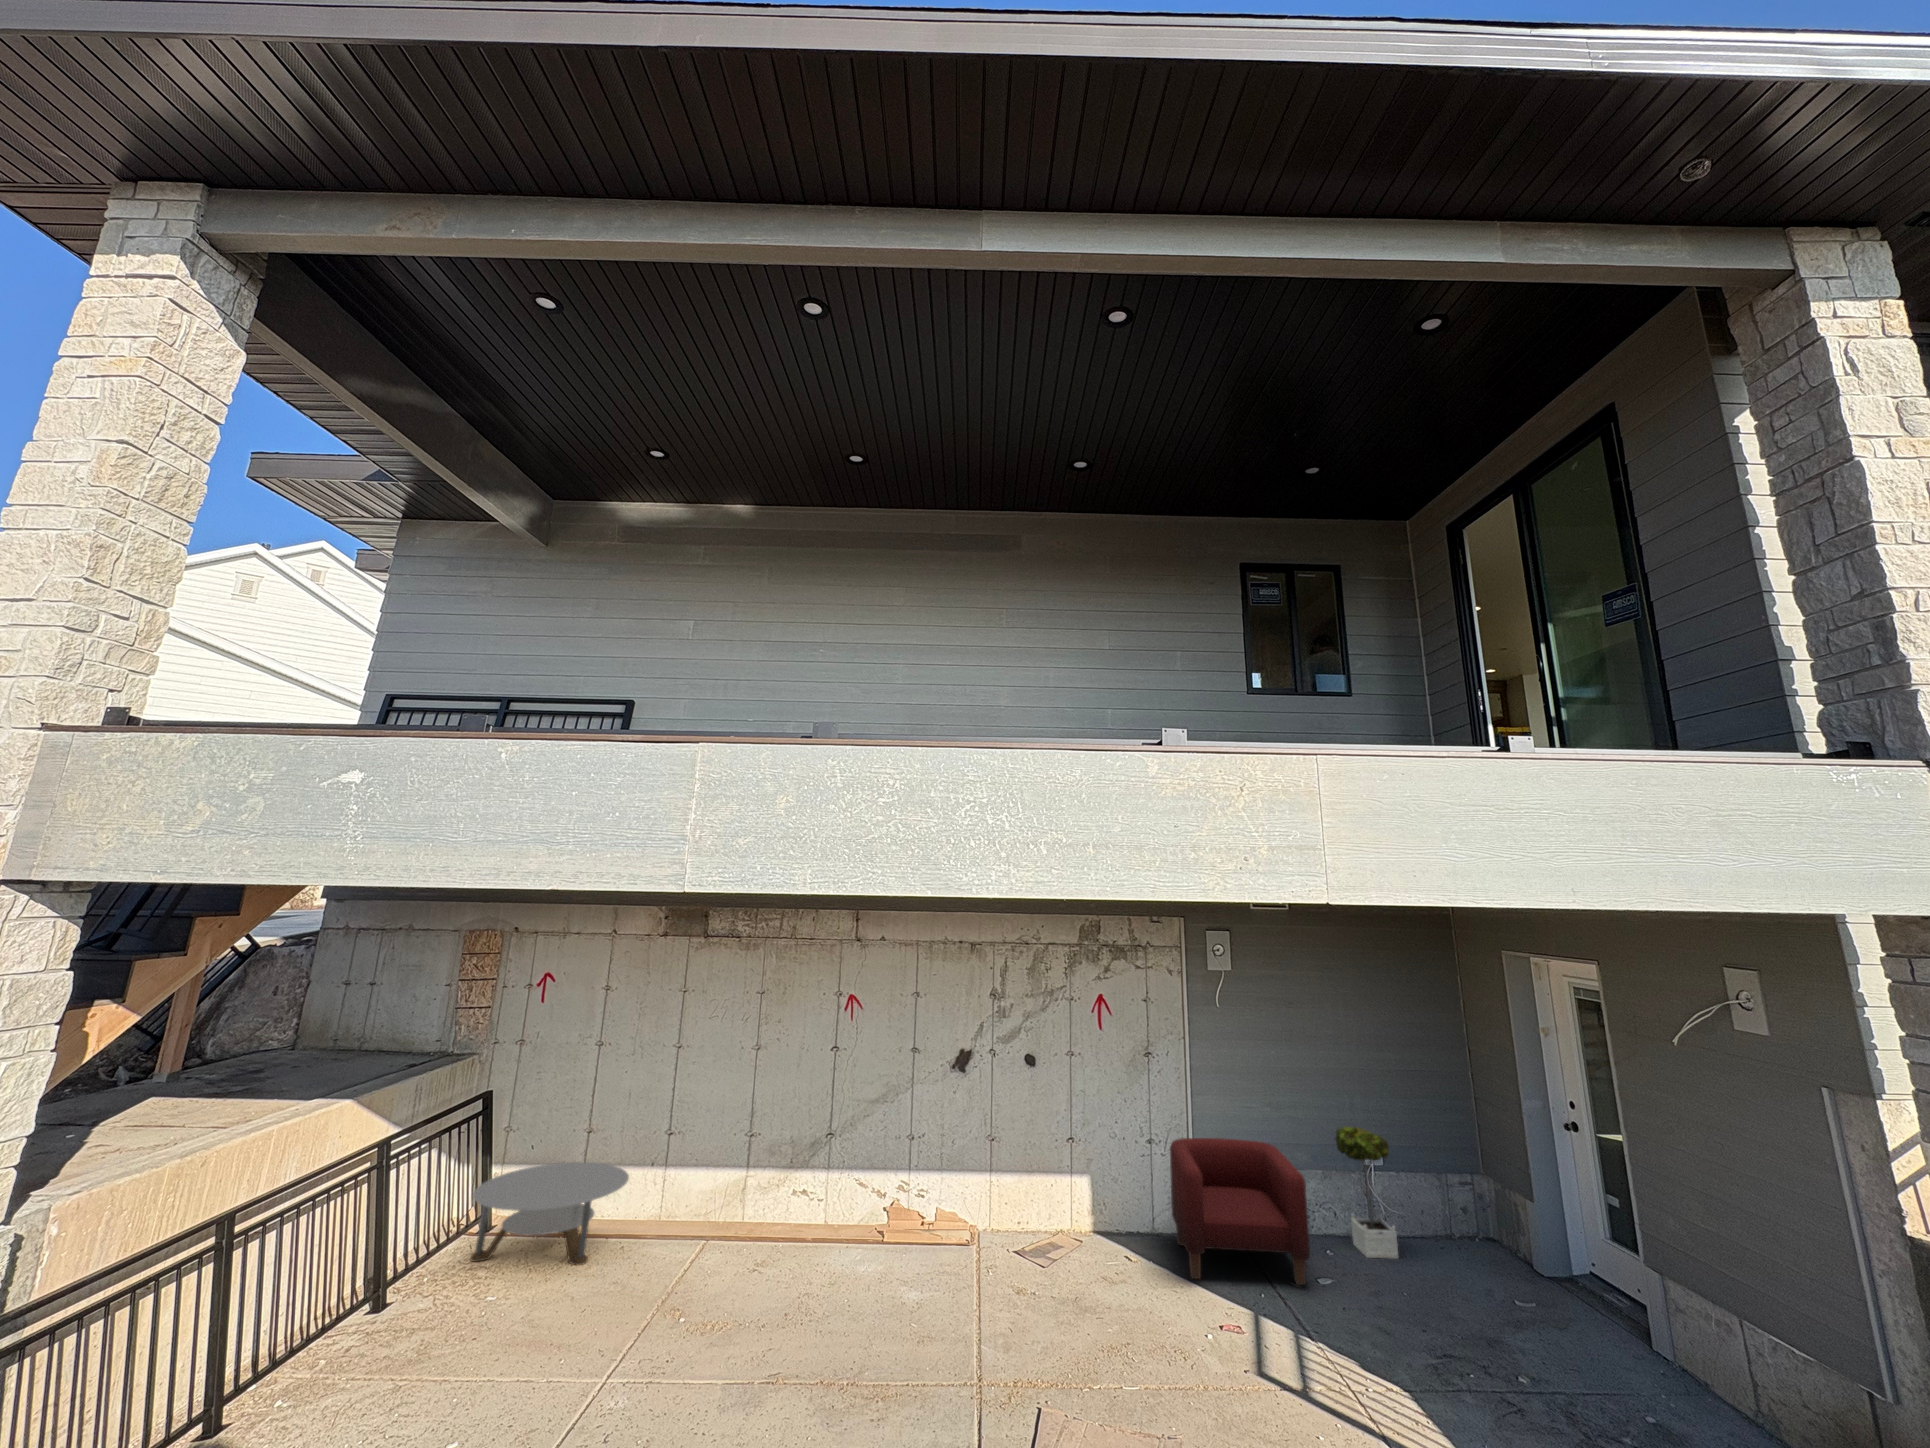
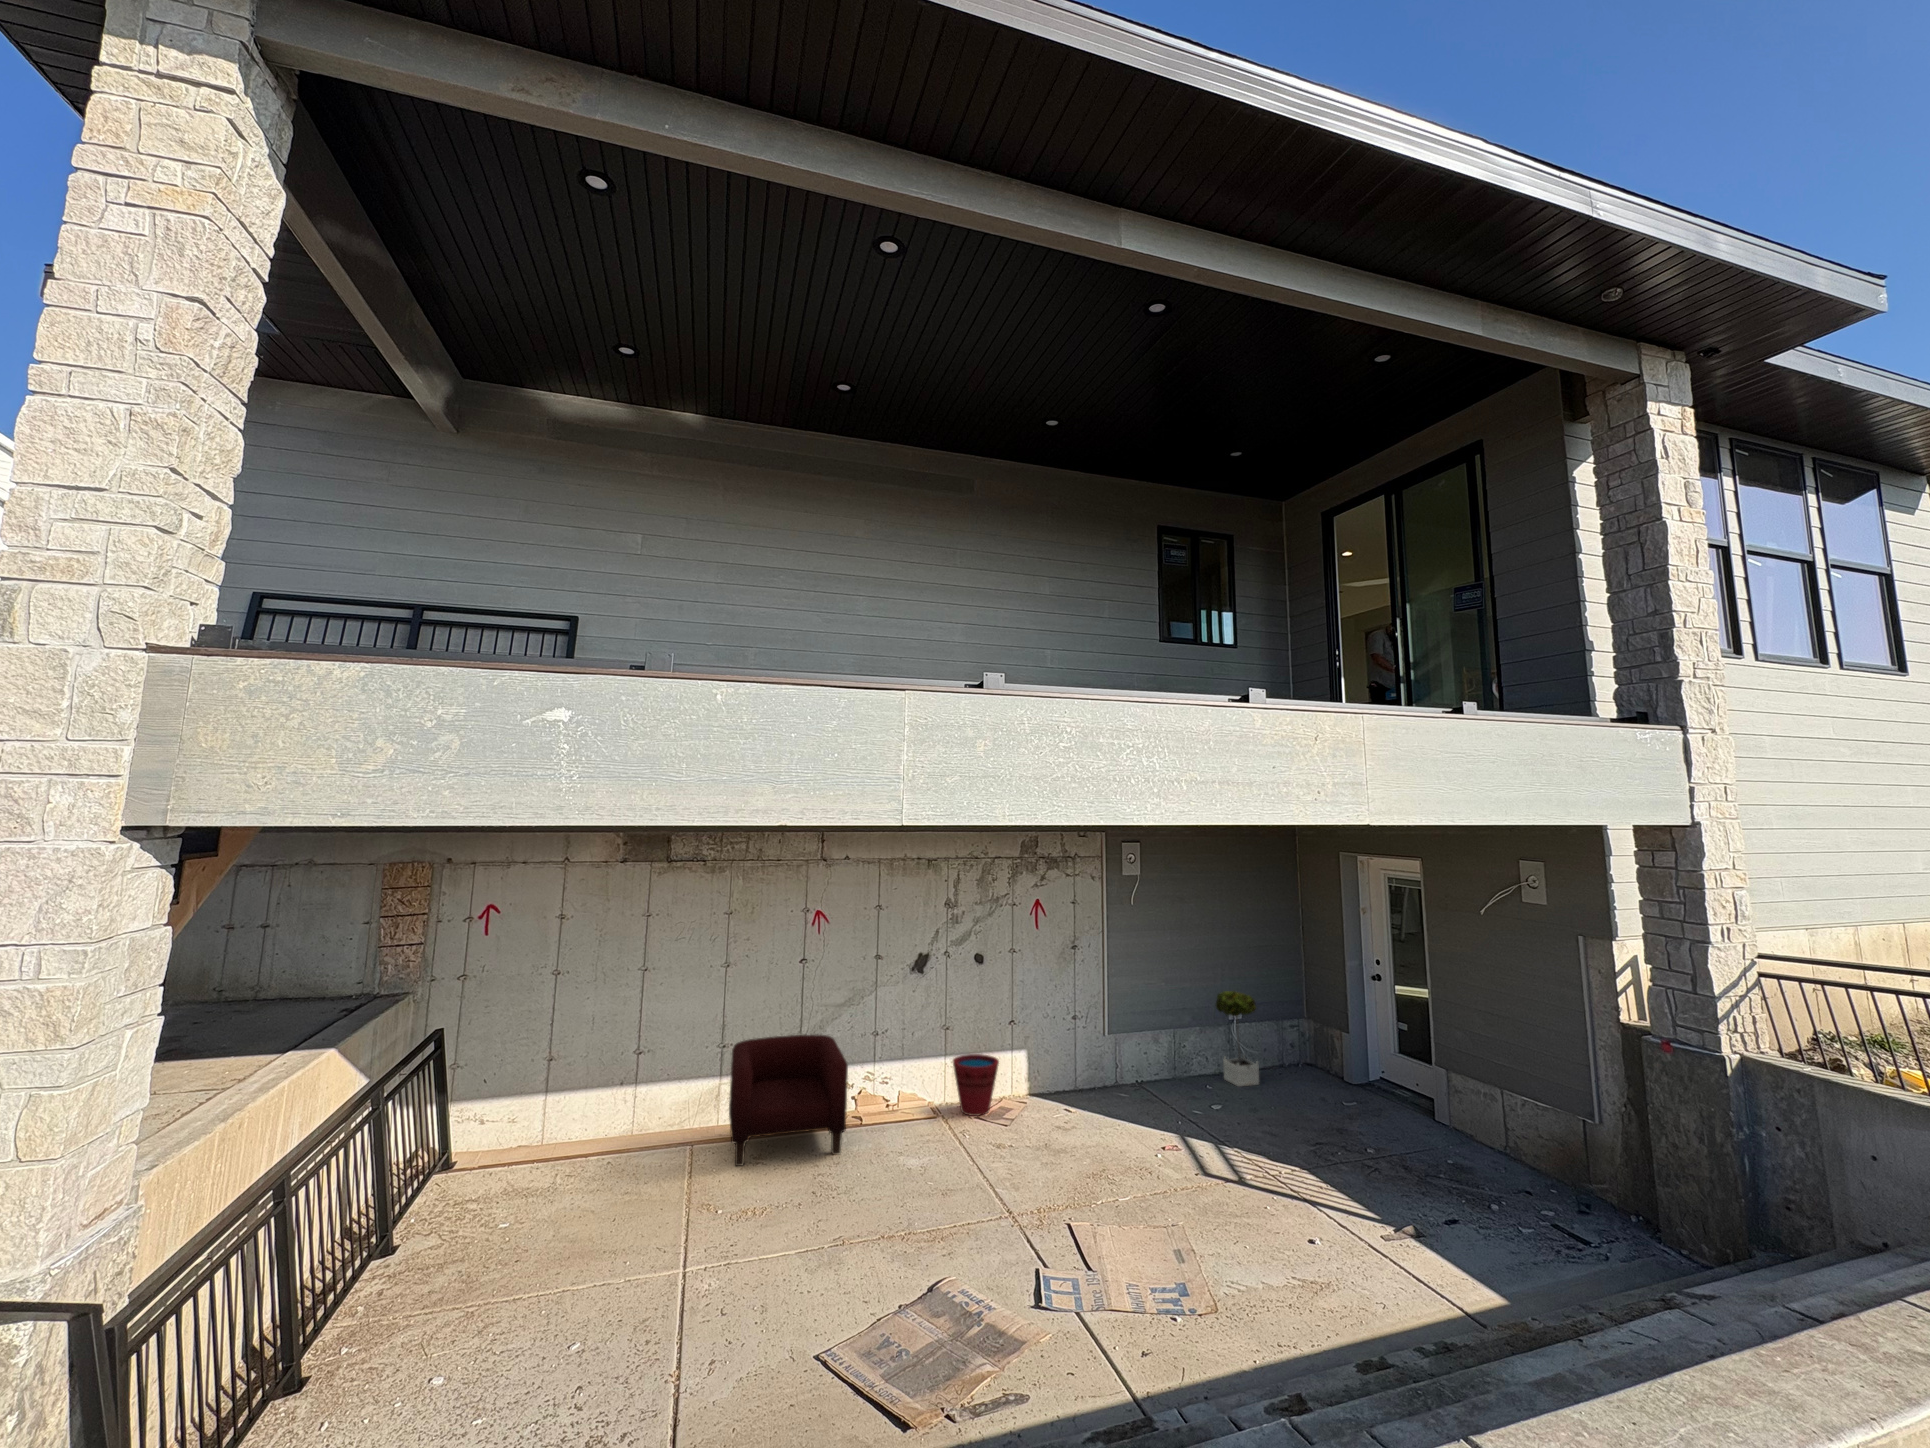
armchair: present [1170,1138,1310,1285] -> present [729,1035,848,1166]
round table: present [471,1162,629,1265] -> none [450,1089,612,1196]
bucket: none [991,1173,1044,1250] -> present [953,1054,999,1116]

